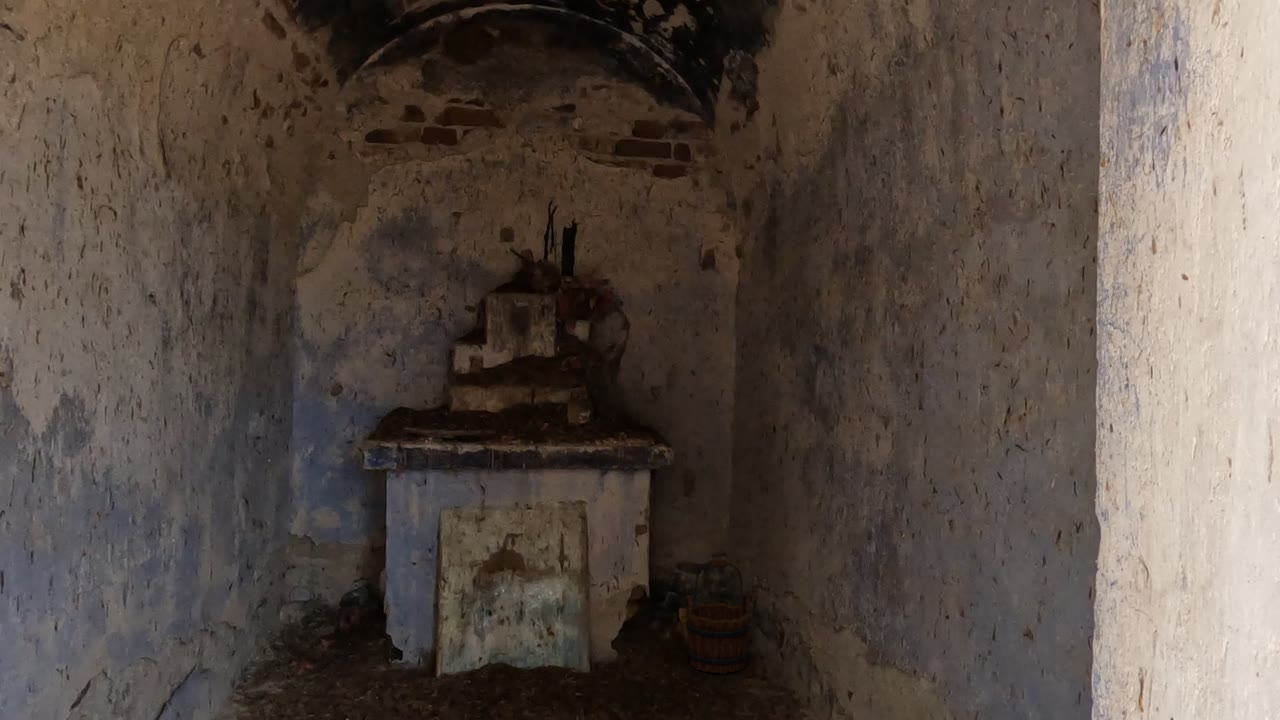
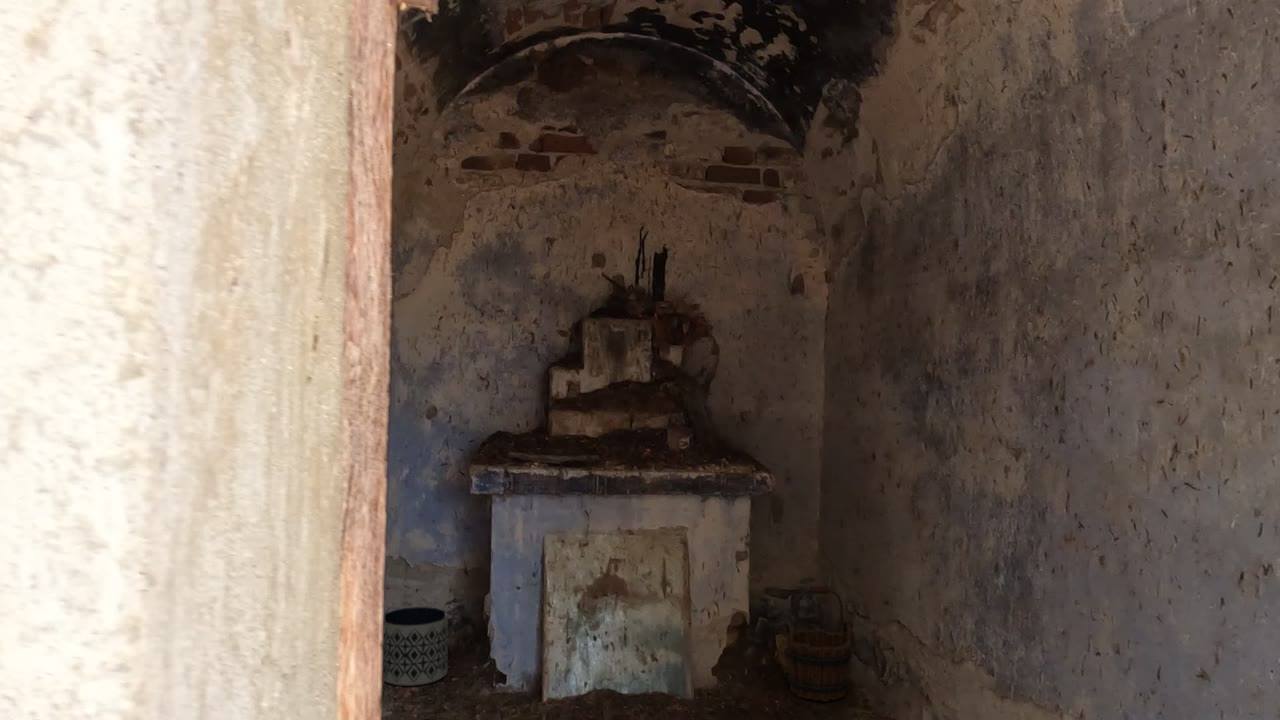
planter: none [276,586,347,664] -> present [384,607,448,686]

